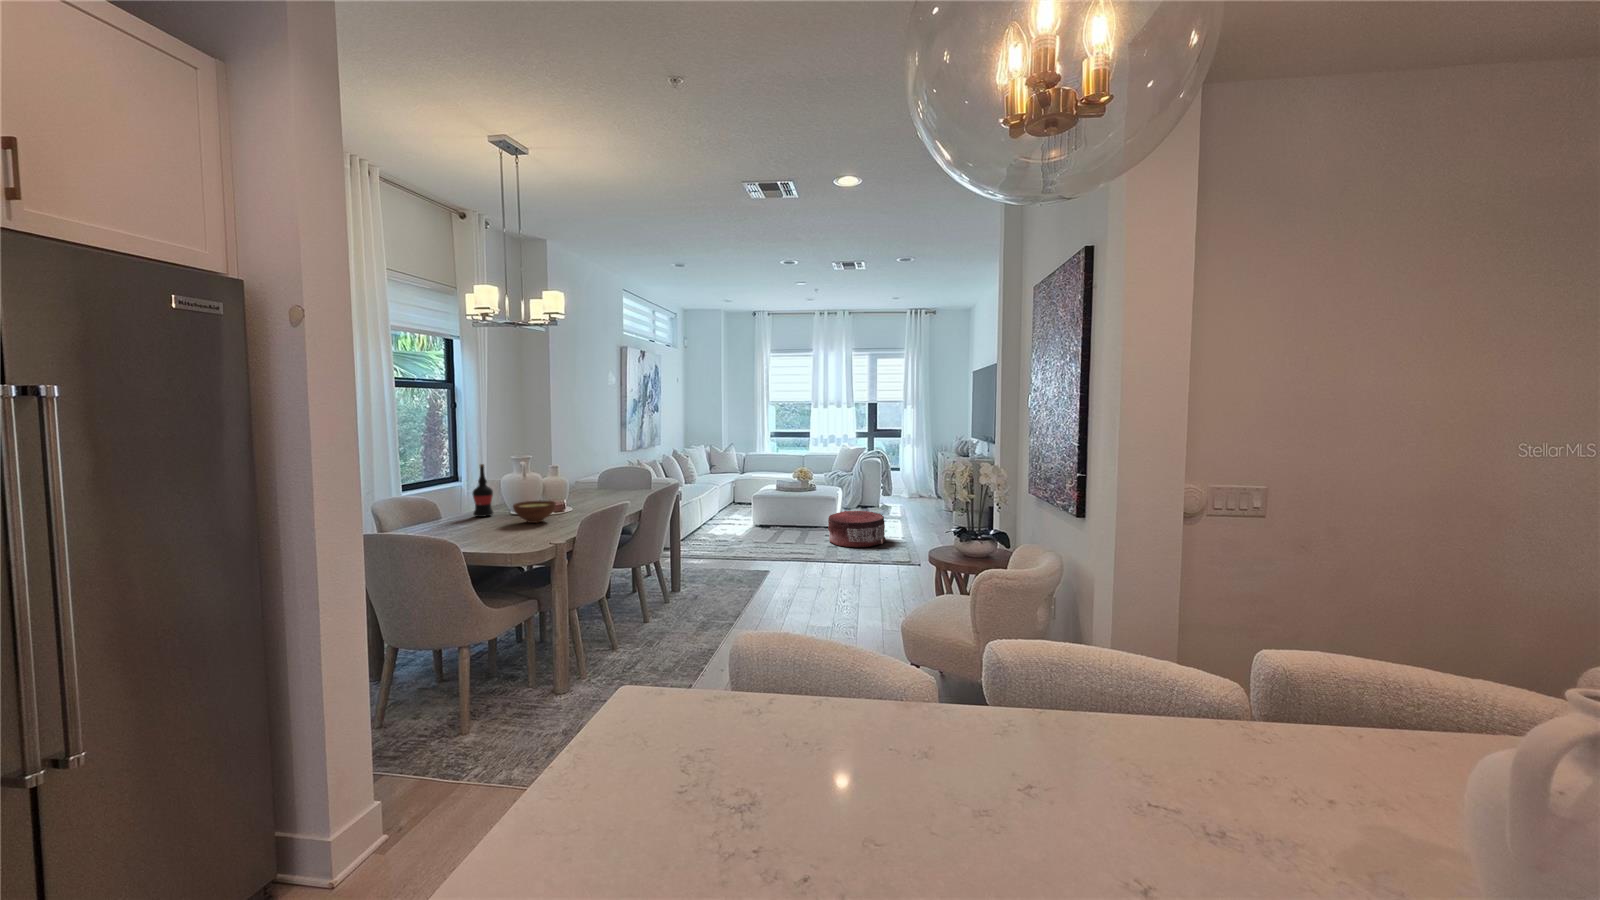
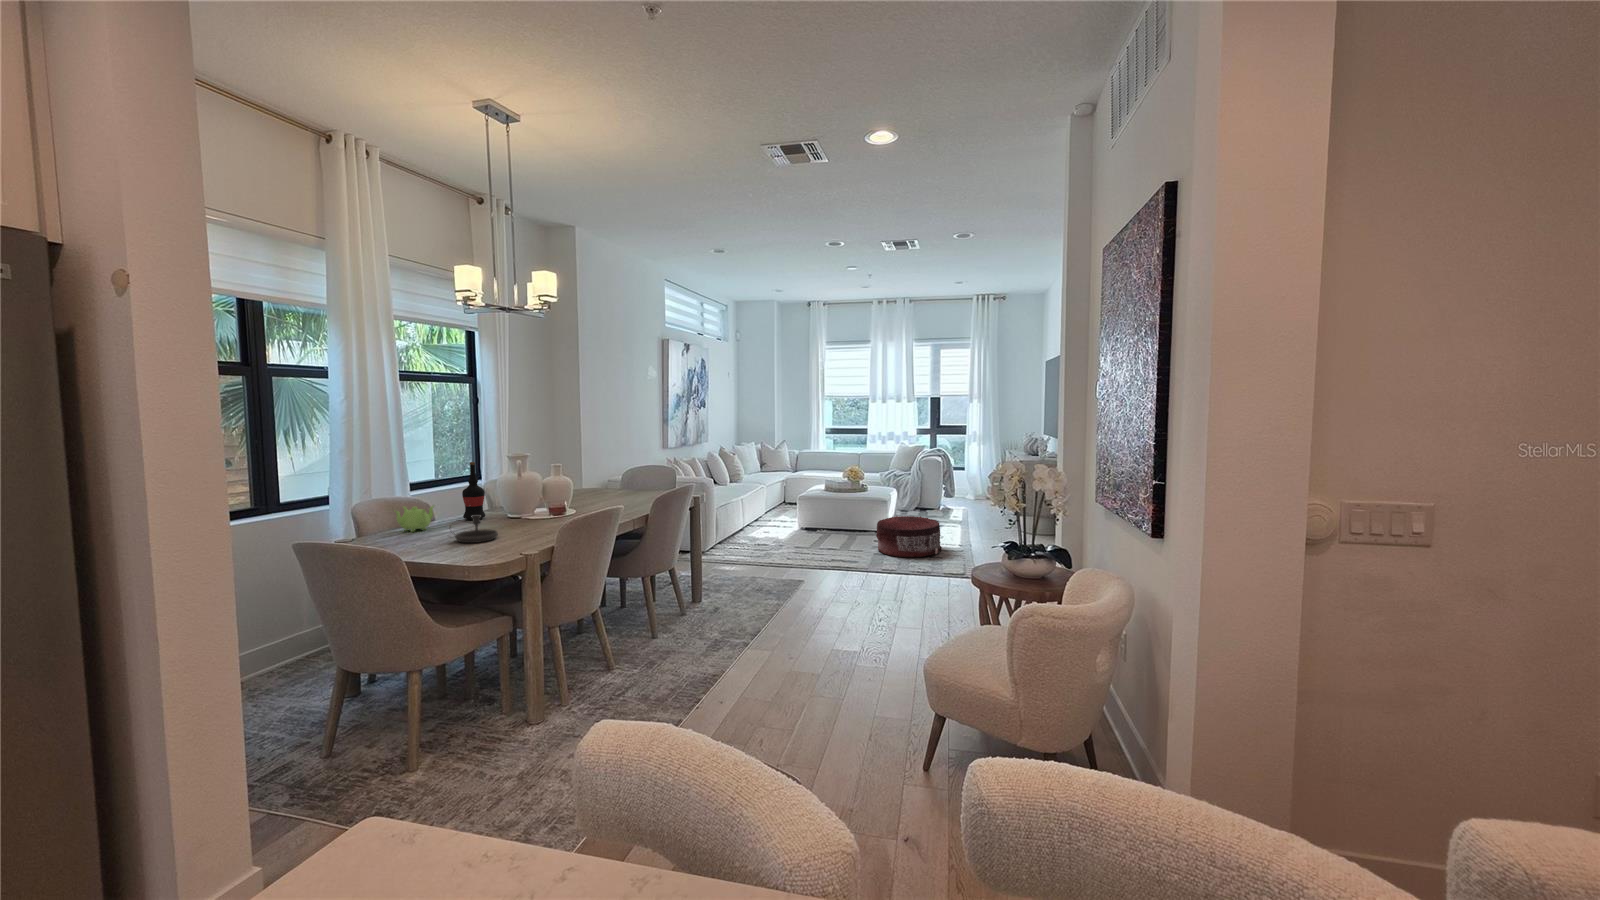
bowl: present [513,501,556,523] -> none [497,503,545,528]
teapot: none [417,503,452,528] -> present [396,506,434,532]
candlestick: none [476,511,521,536] -> present [450,515,498,543]

